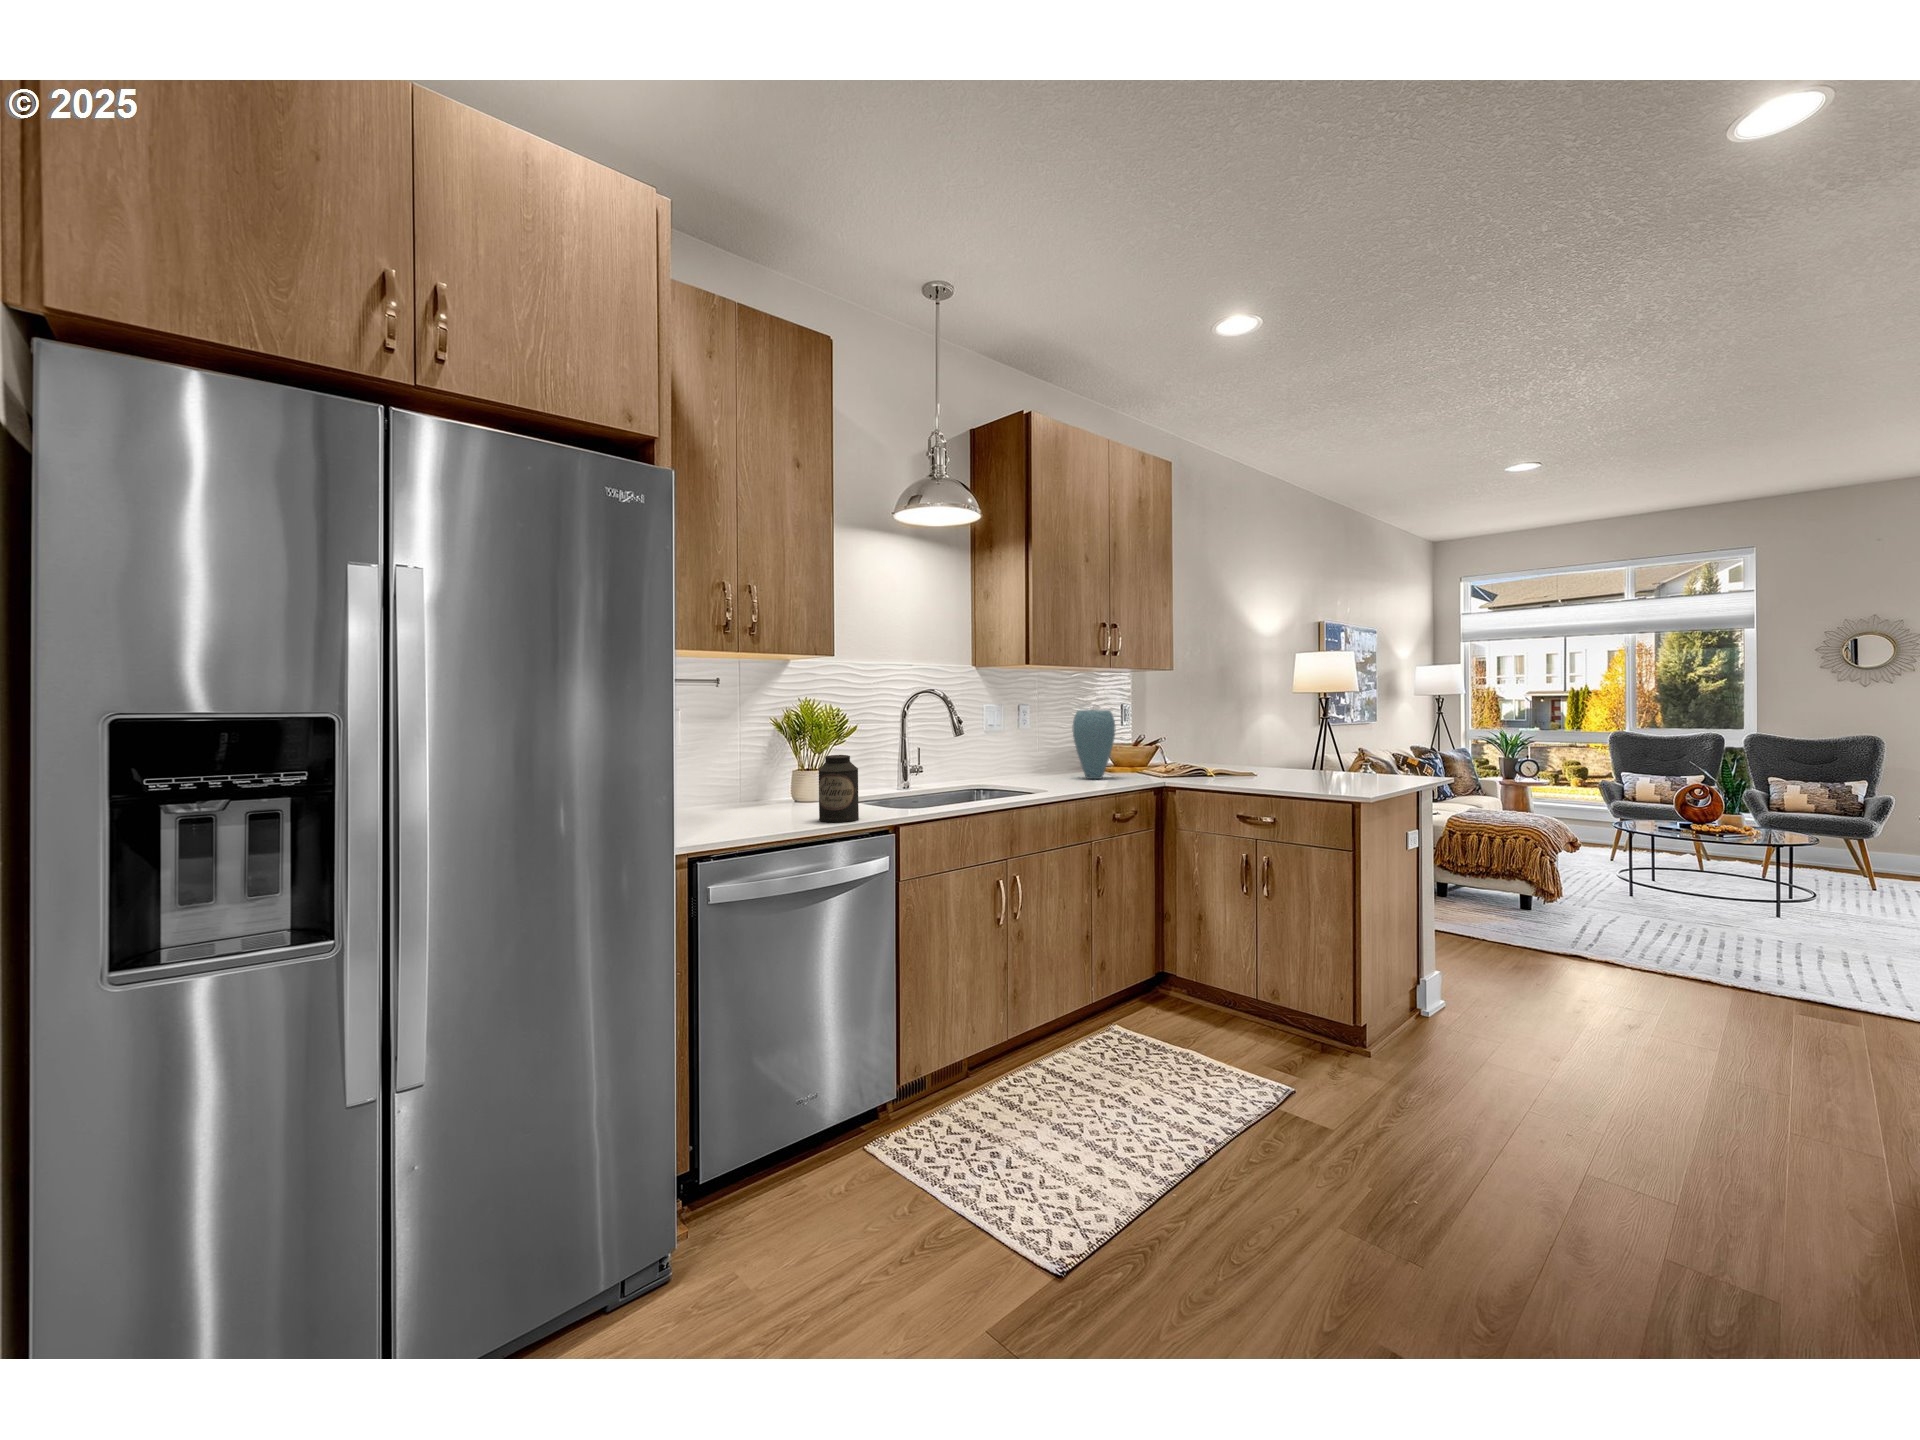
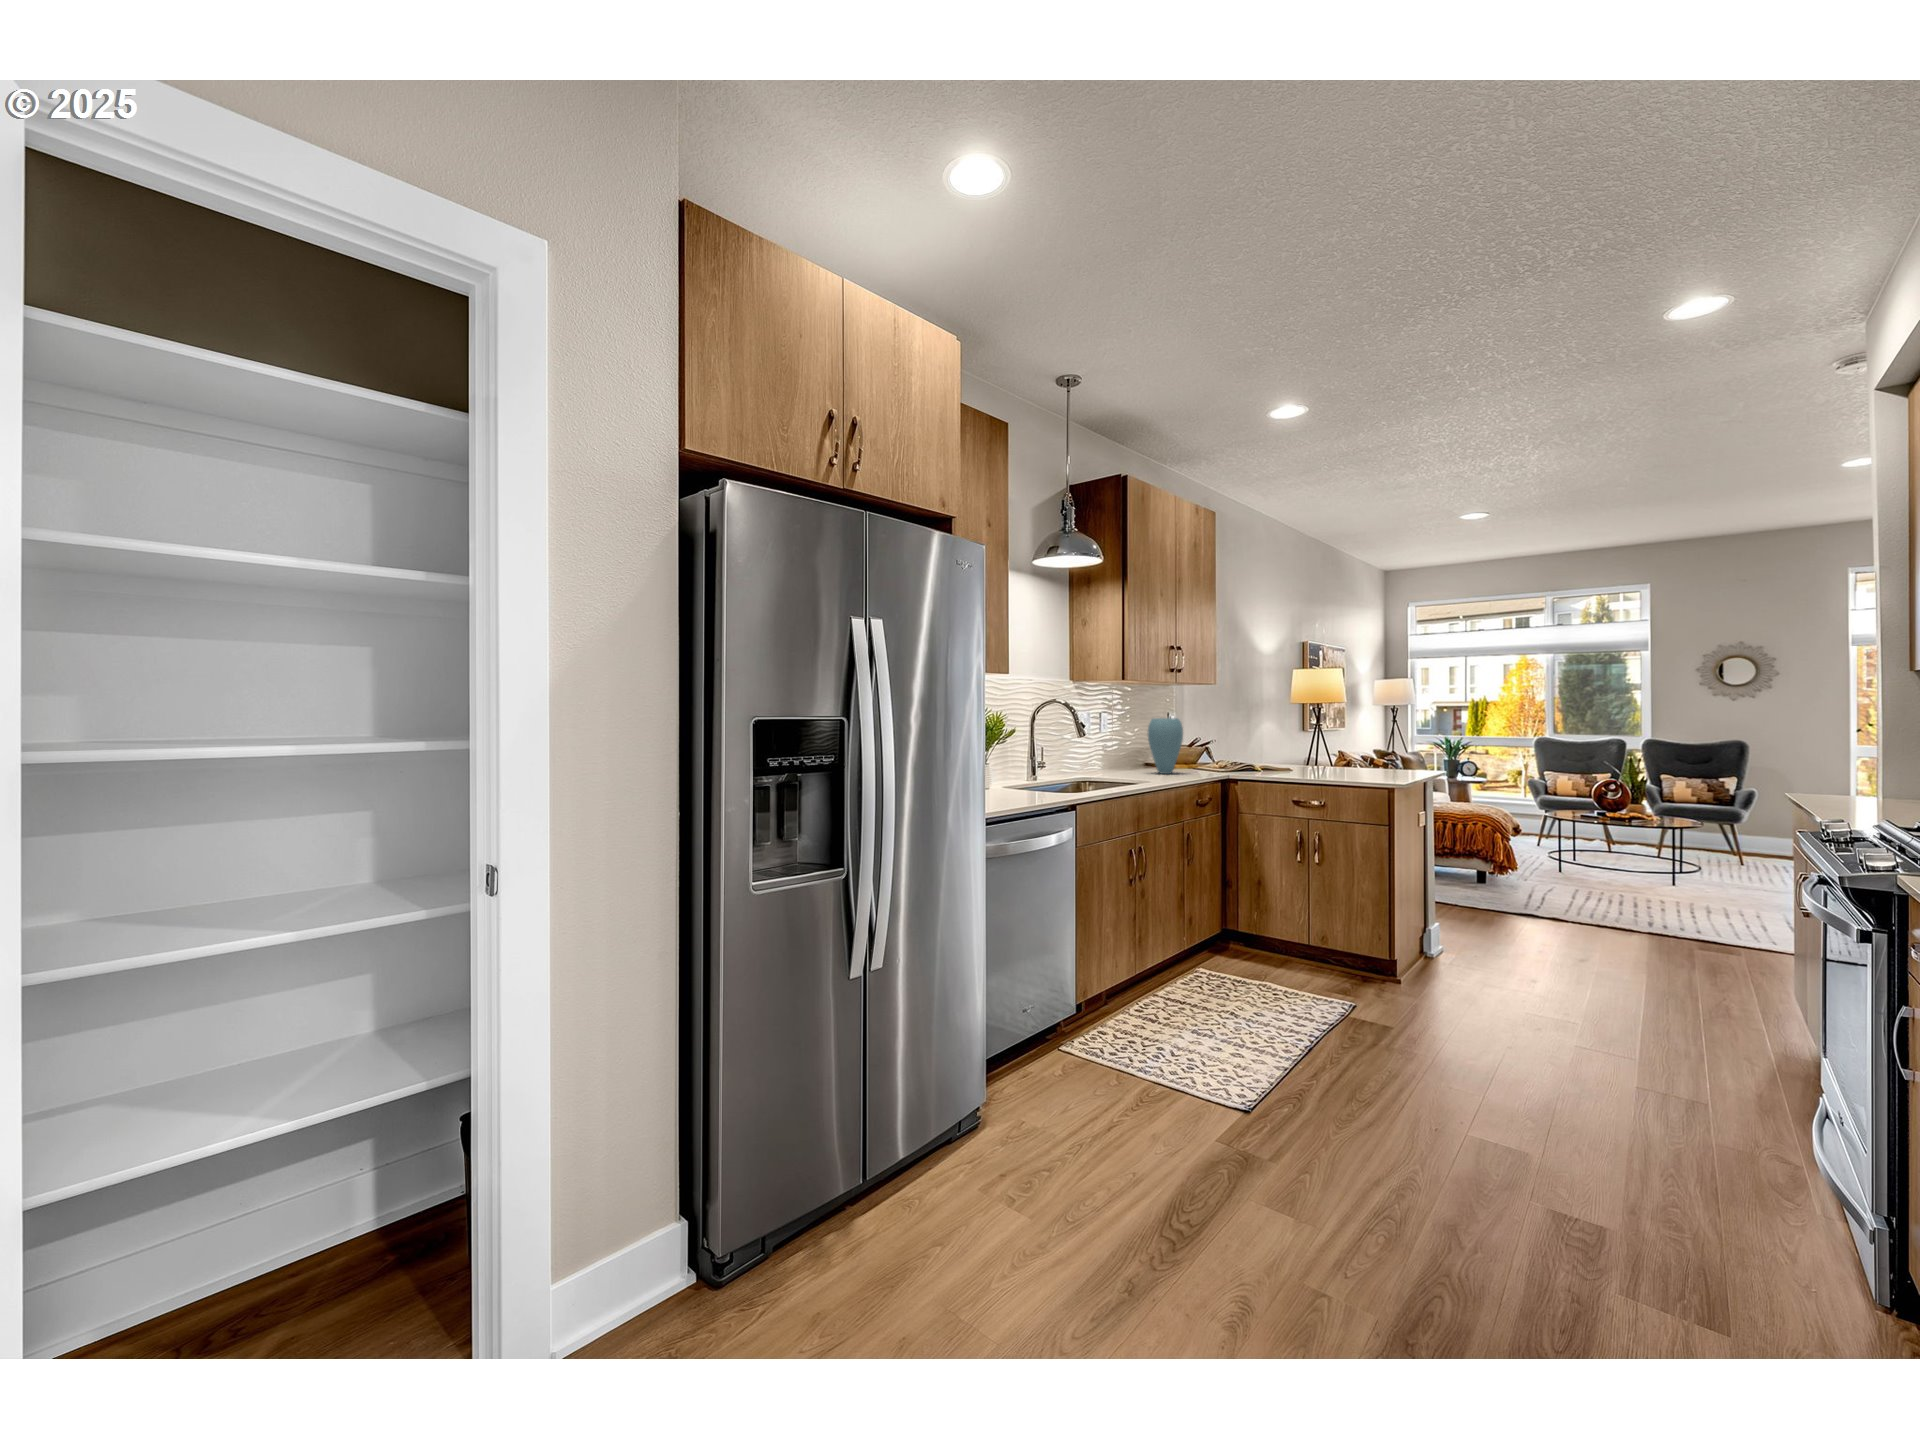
canister: present [819,755,859,822] -> none [1020,752,1050,803]

